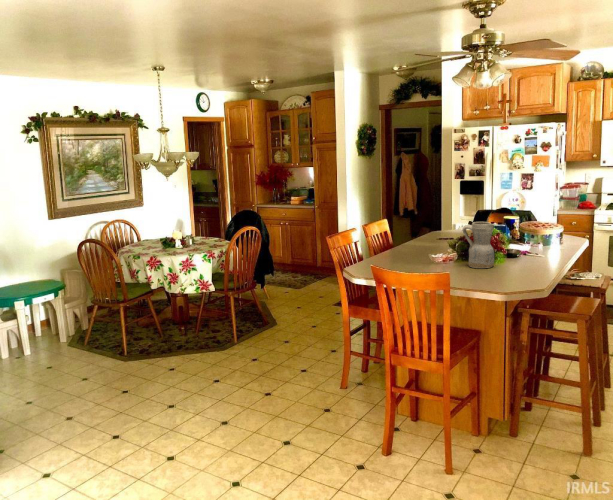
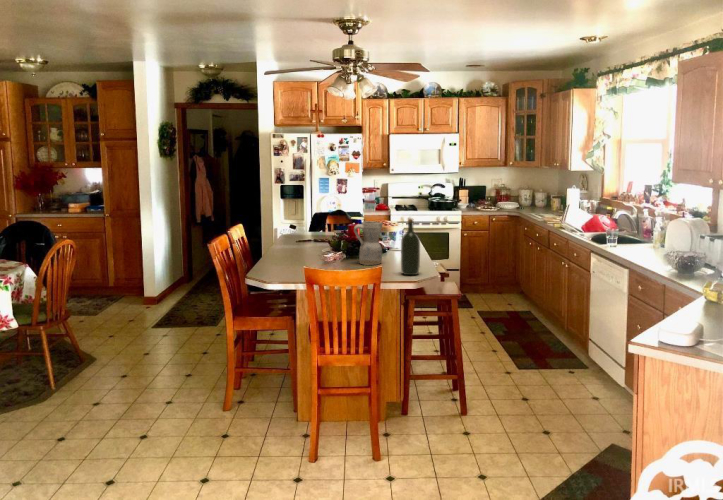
wine bottle: none [495,221,517,283] -> present [401,219,420,275]

